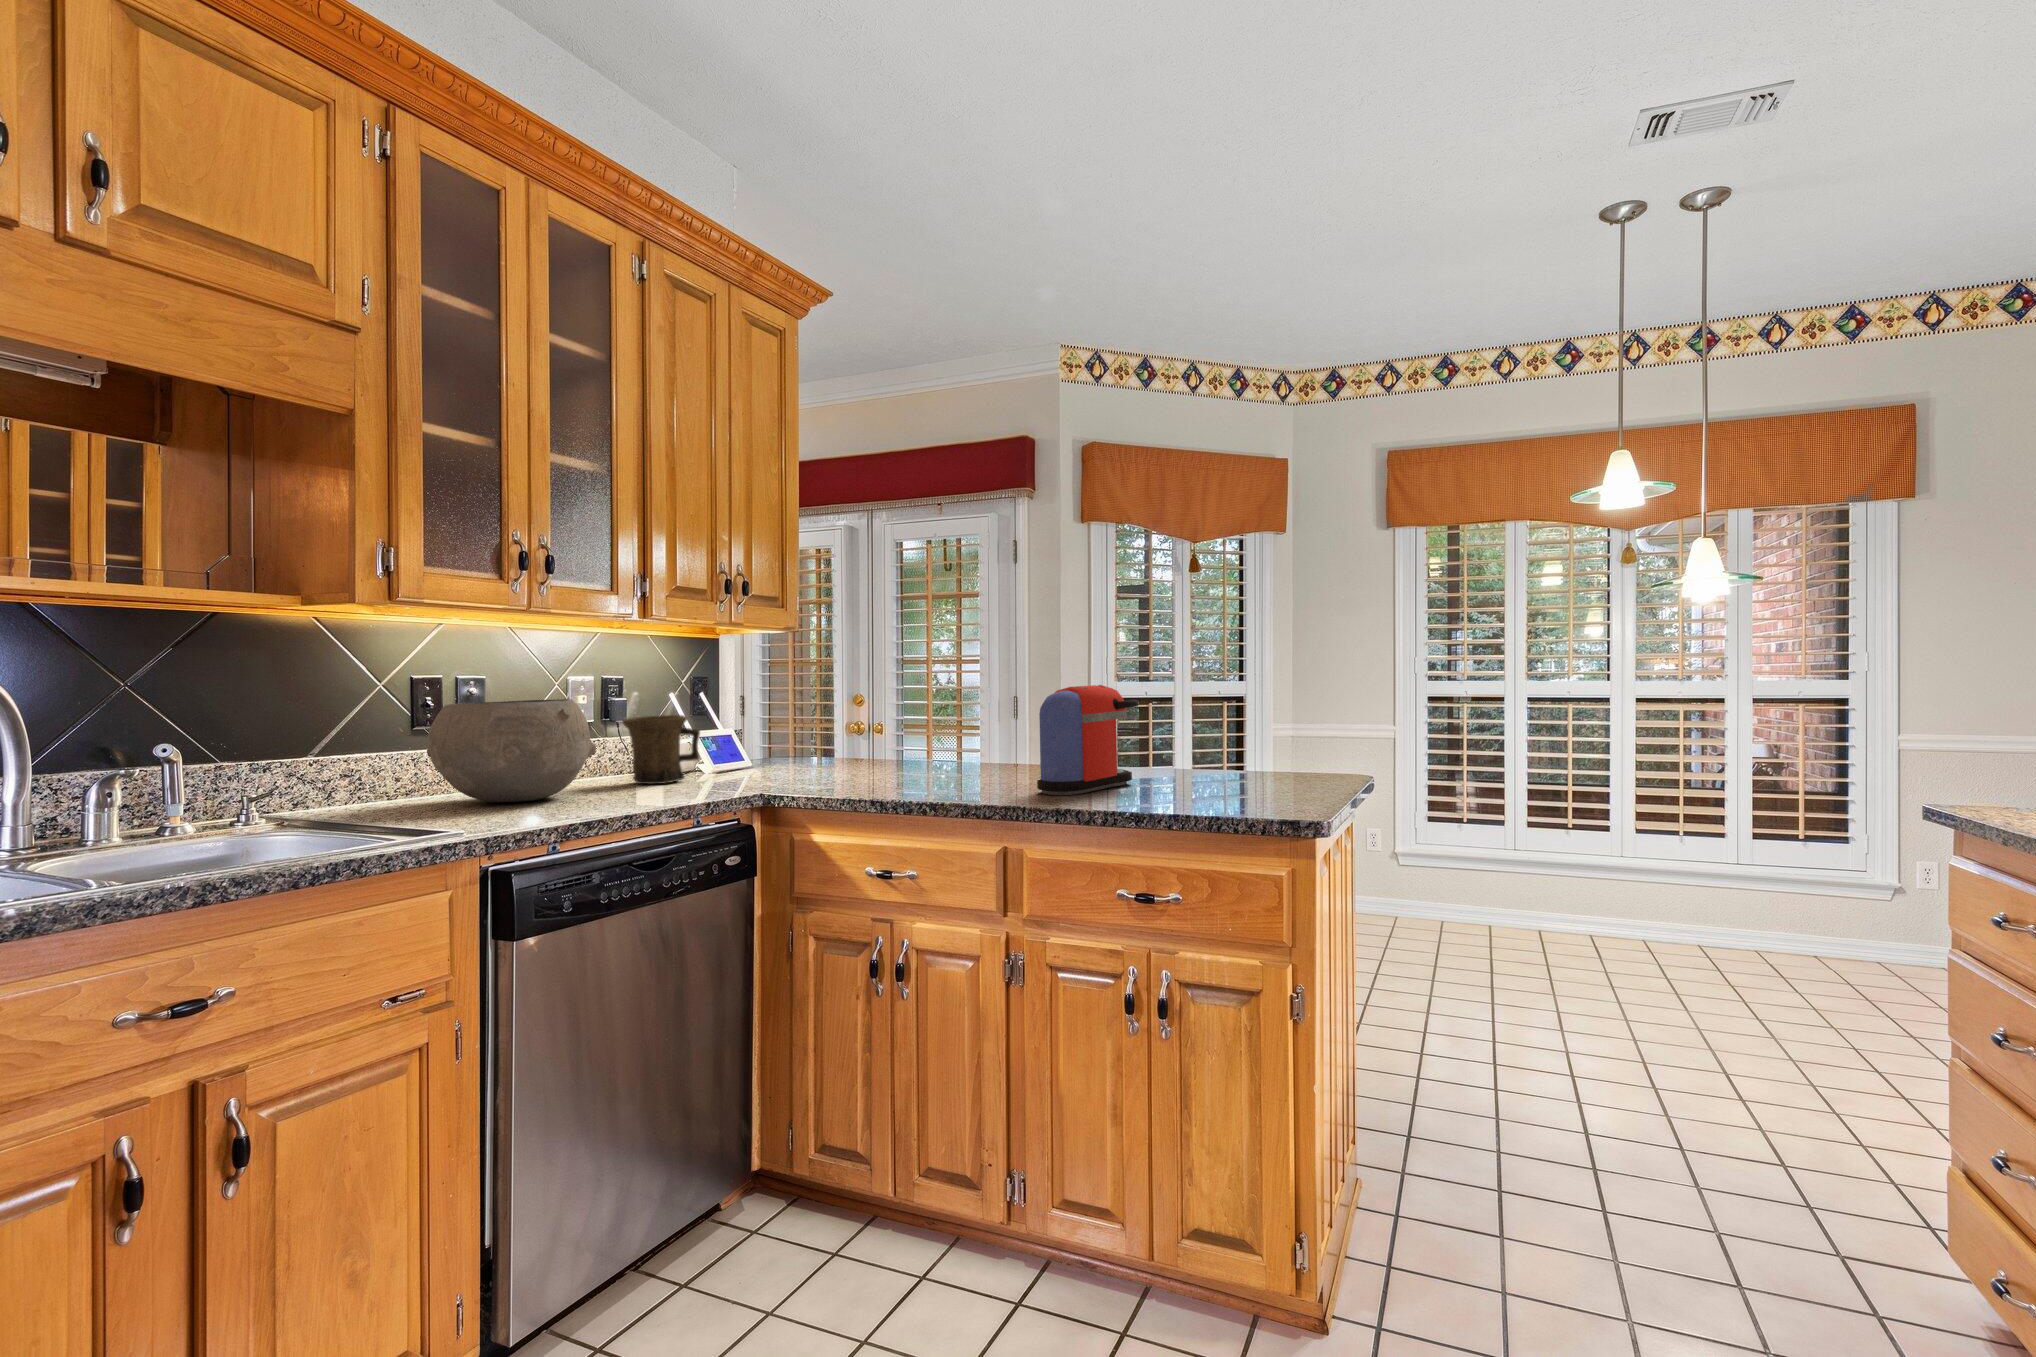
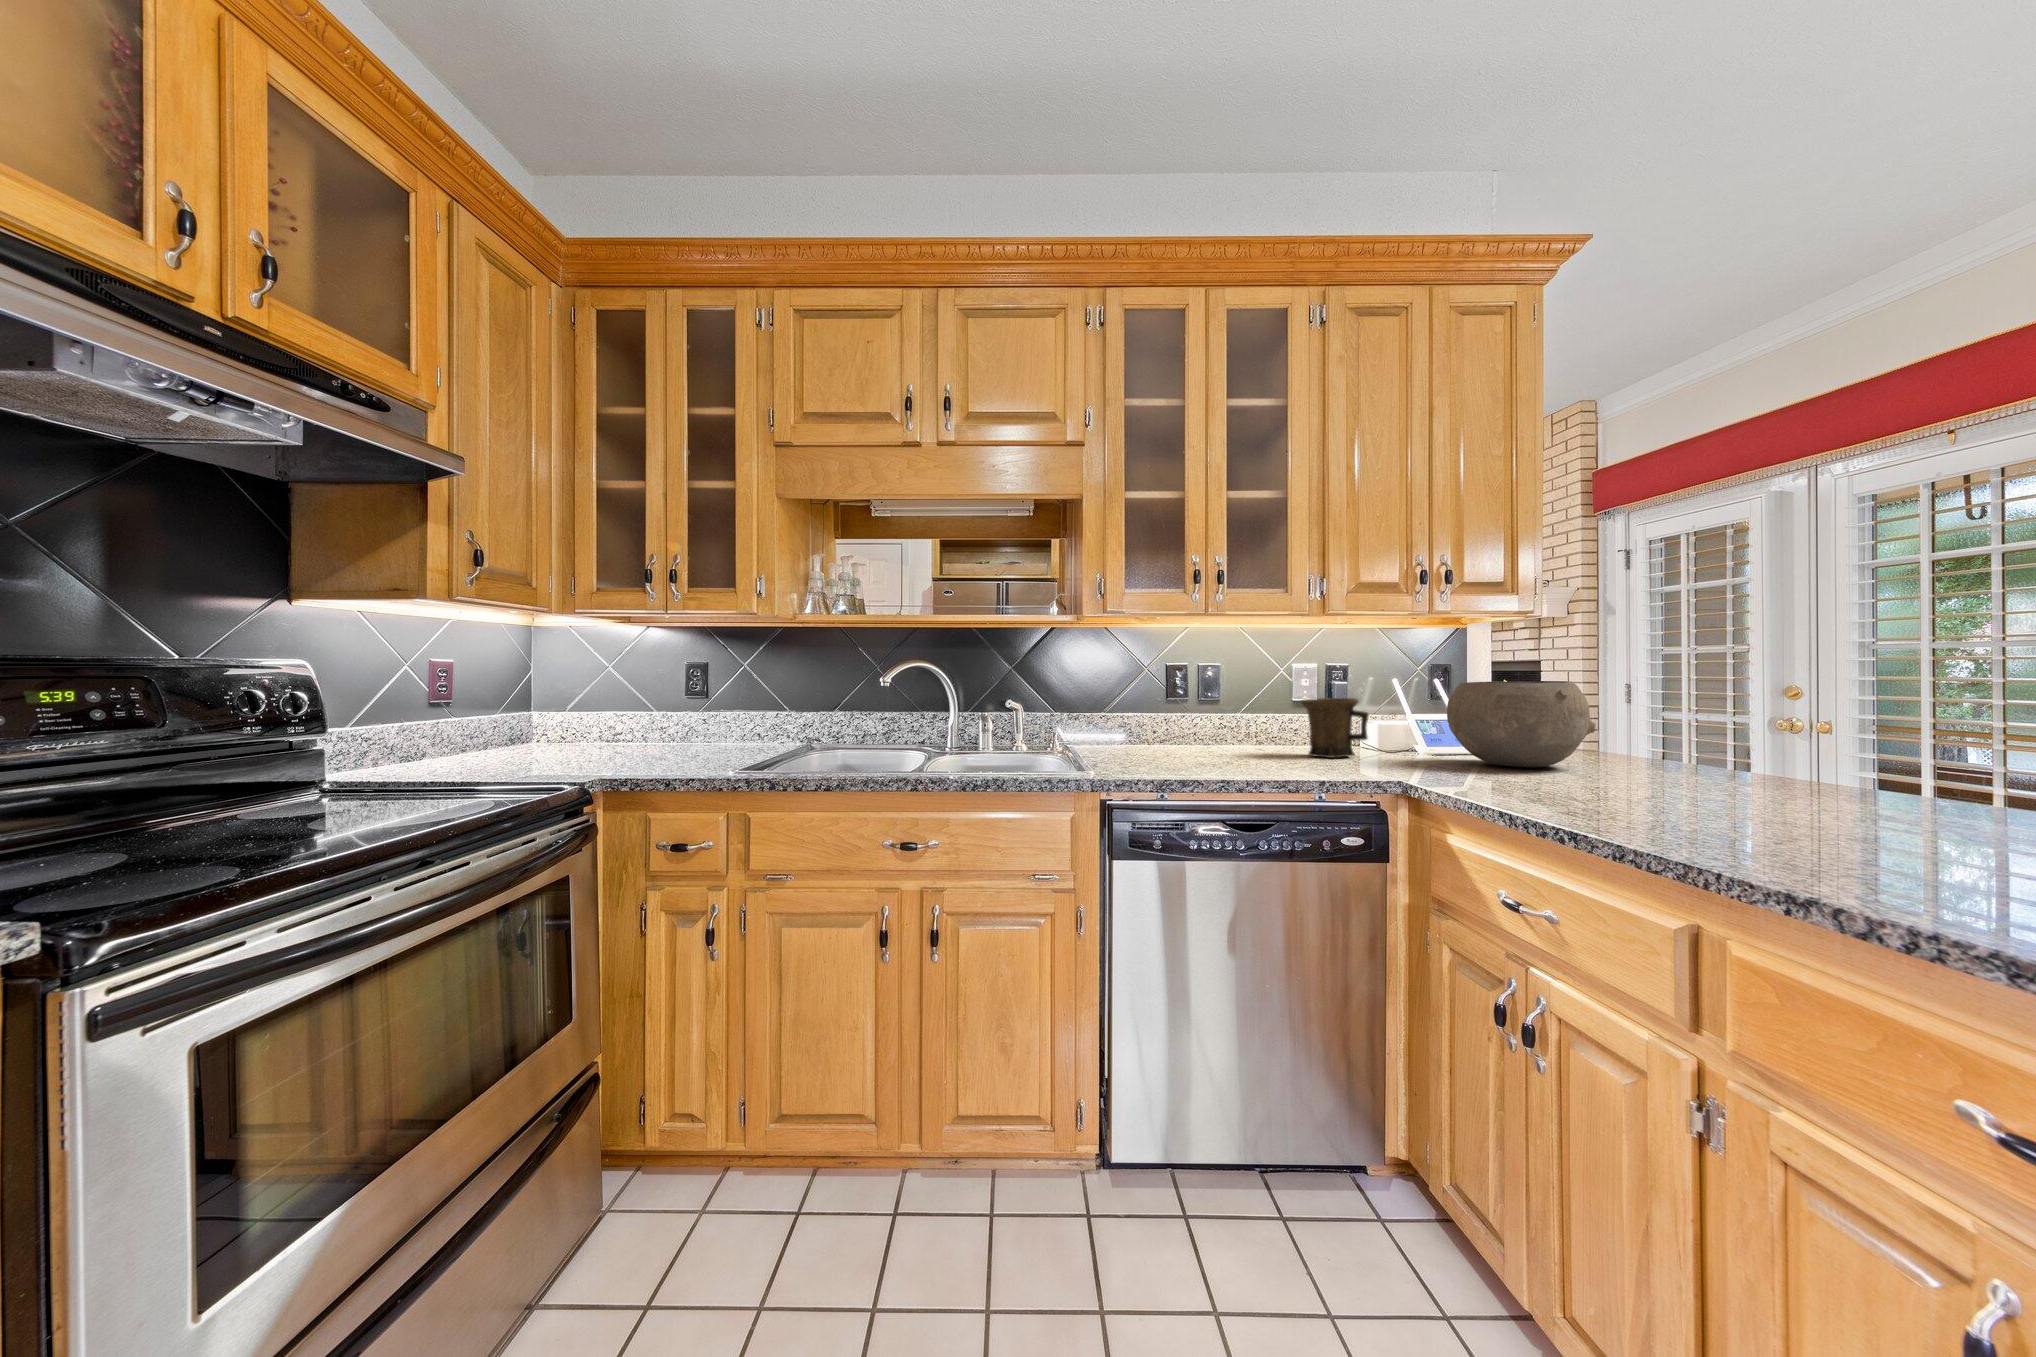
coffee maker: present [1037,685,1138,795] -> none [1633,686,1874,835]
ceramic bowl: present [427,699,596,802] -> present [1447,681,1596,767]

